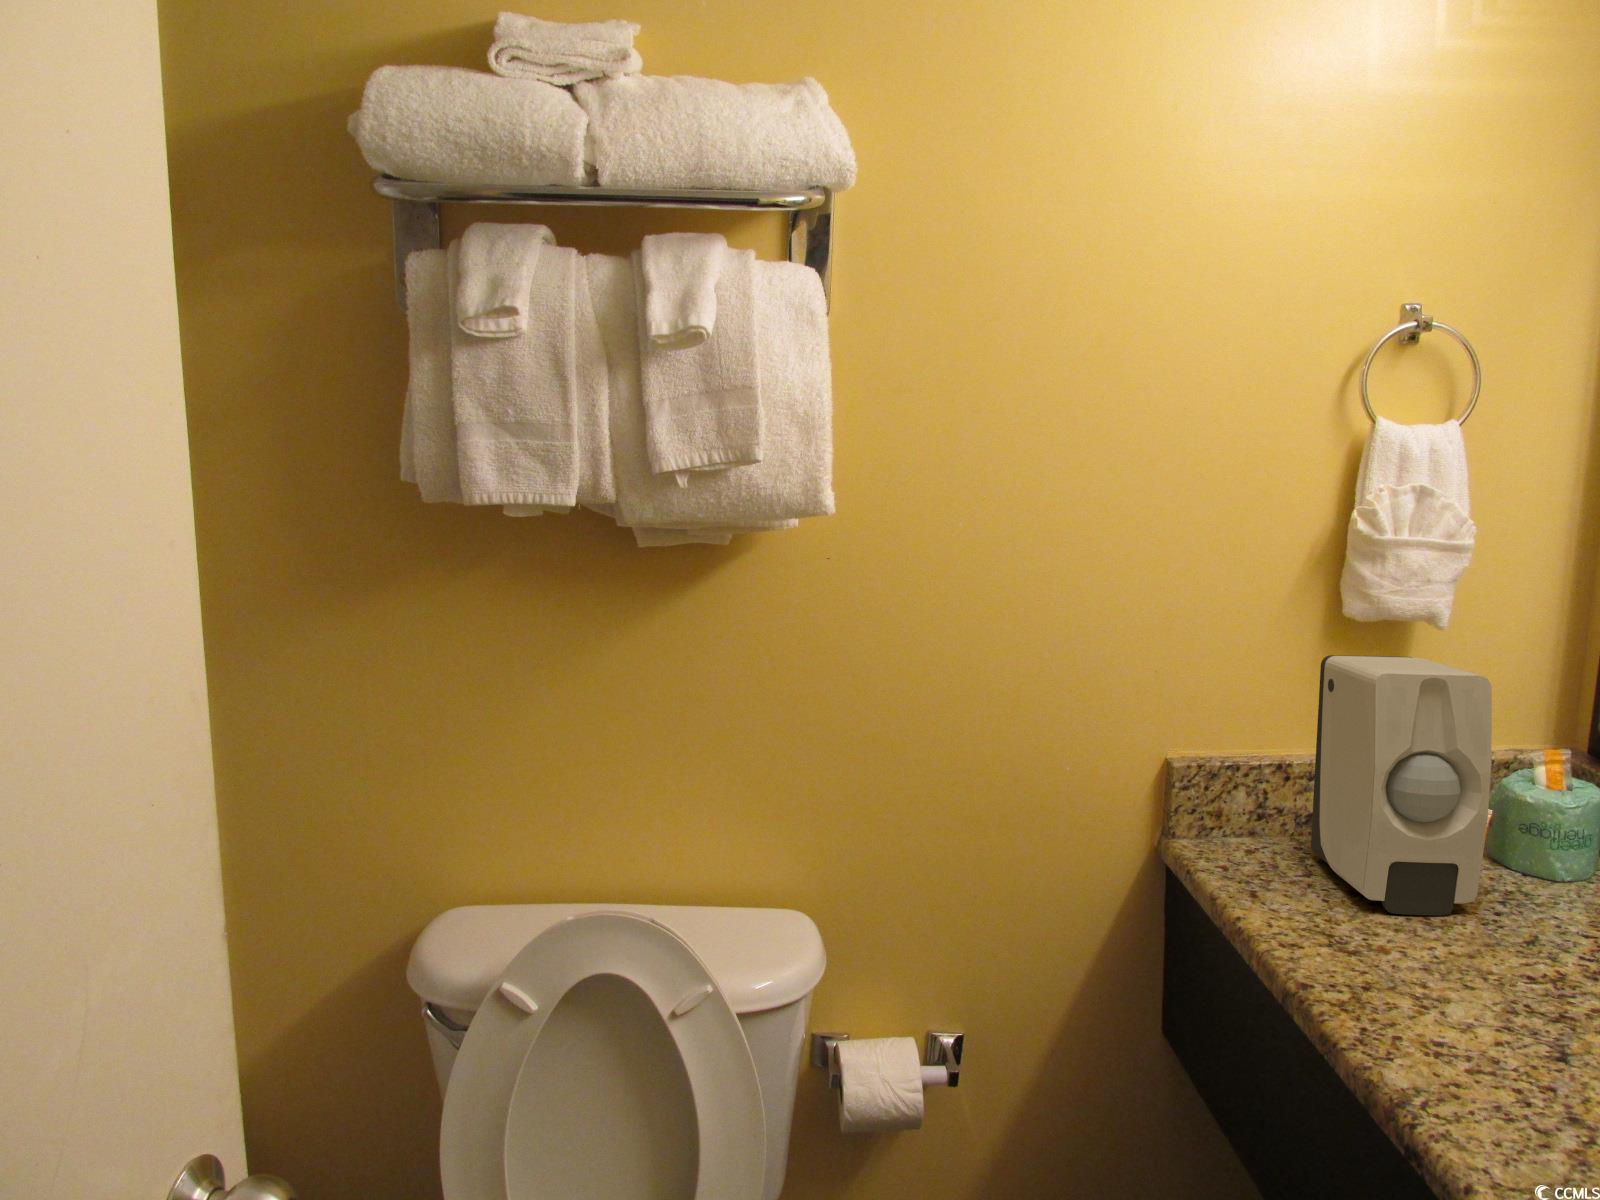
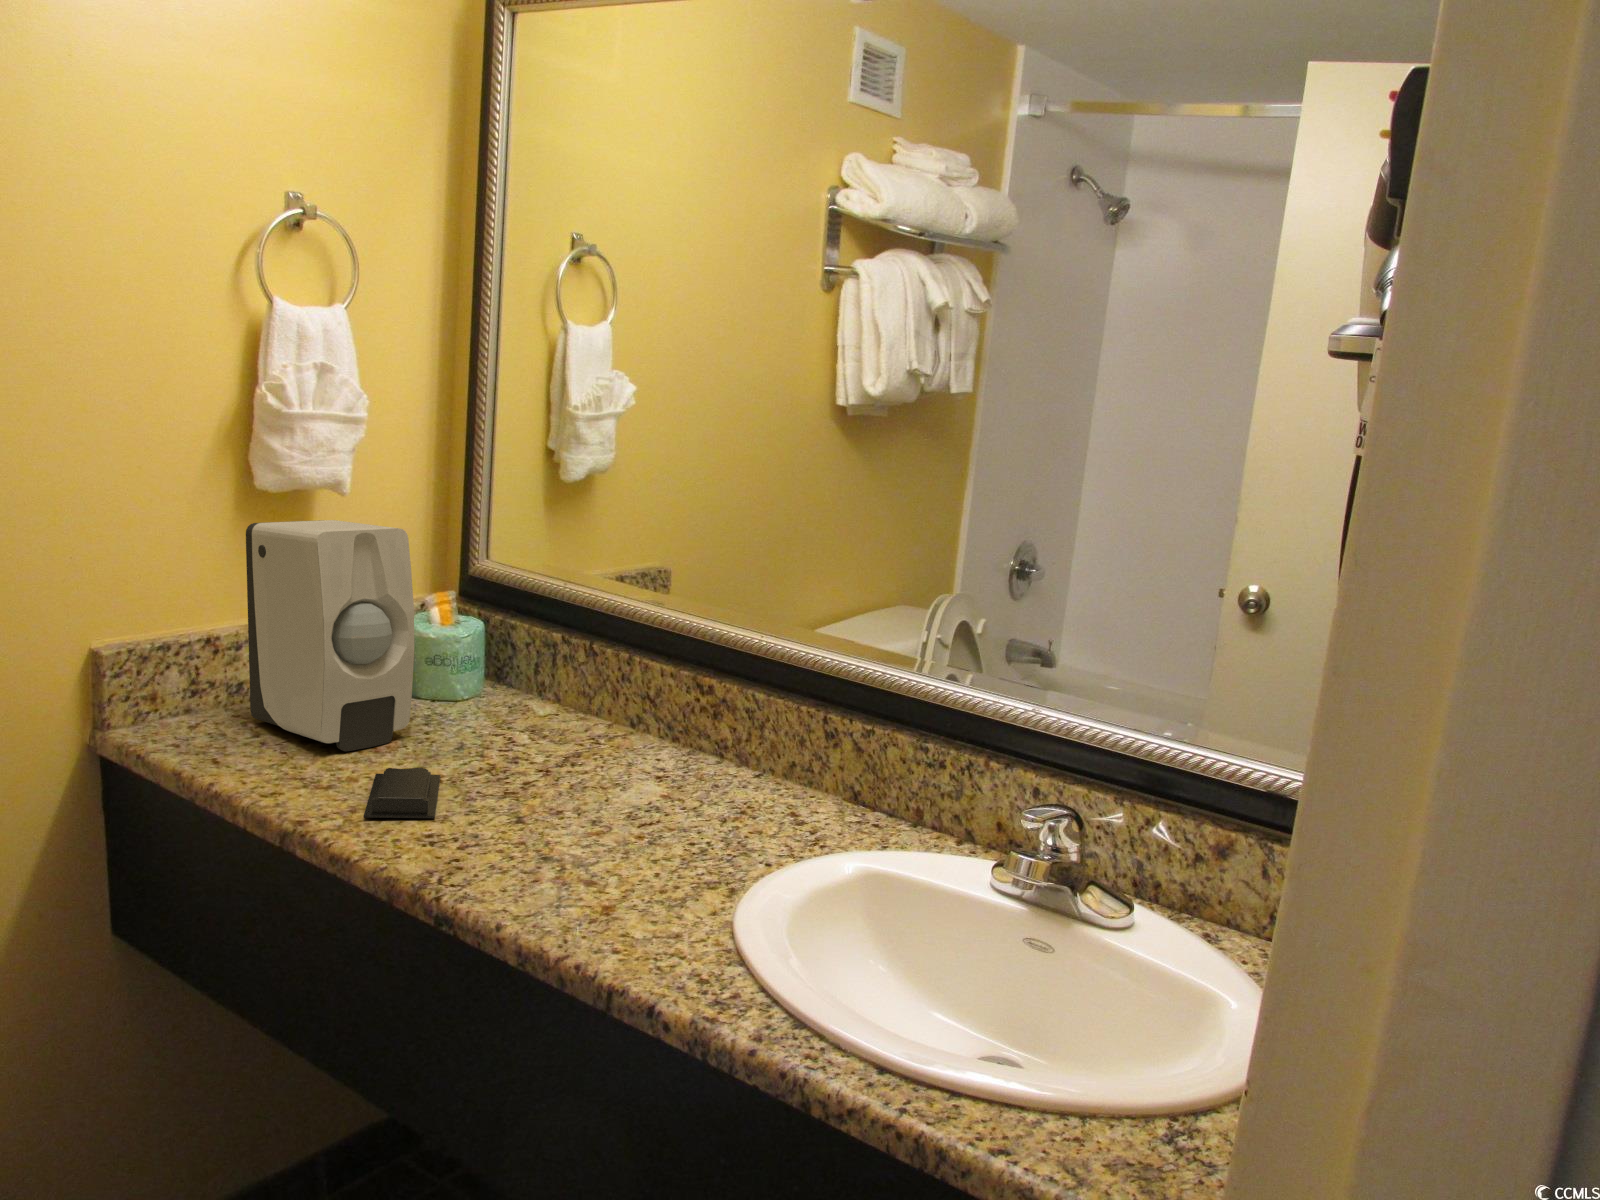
soap bar: none [1371,947,1489,1023] -> present [364,768,440,818]

